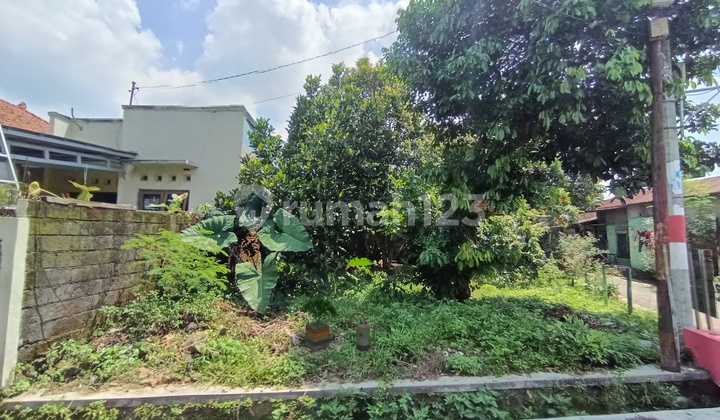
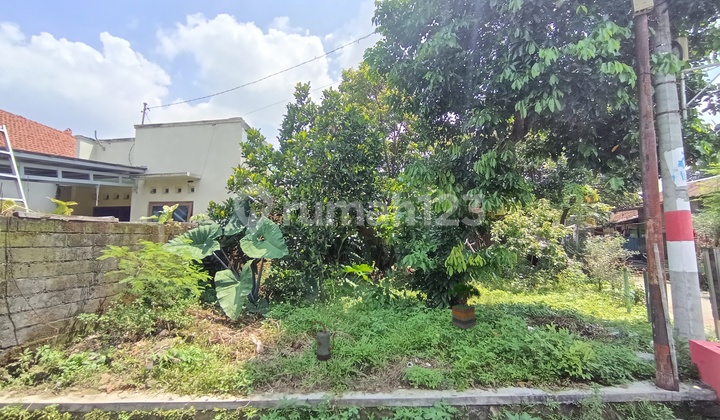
potted tree: present [303,298,337,351] -> present [448,283,481,329]

